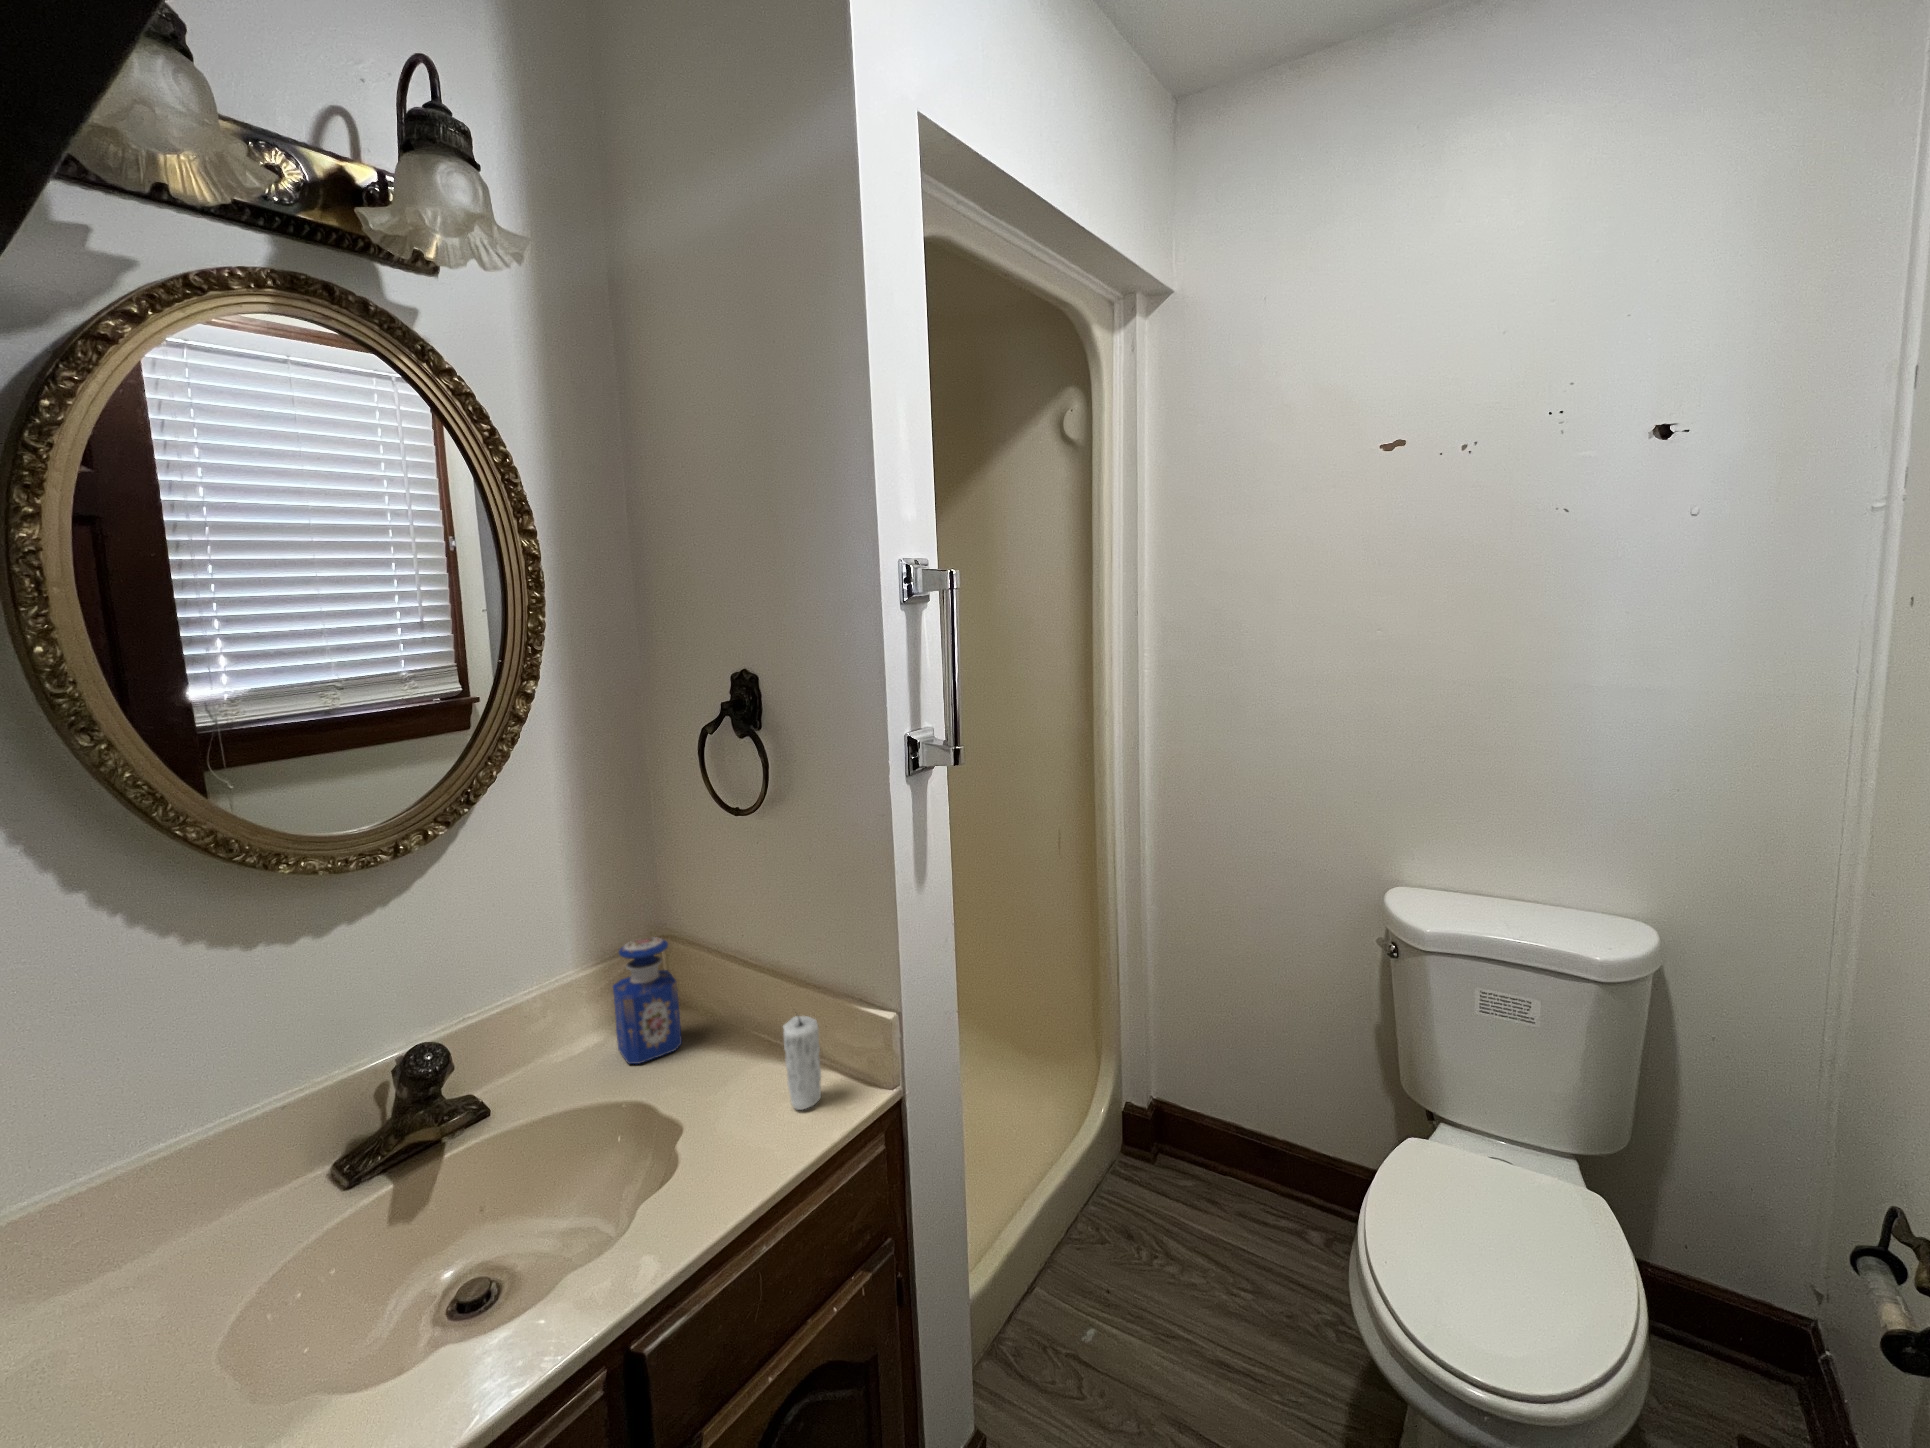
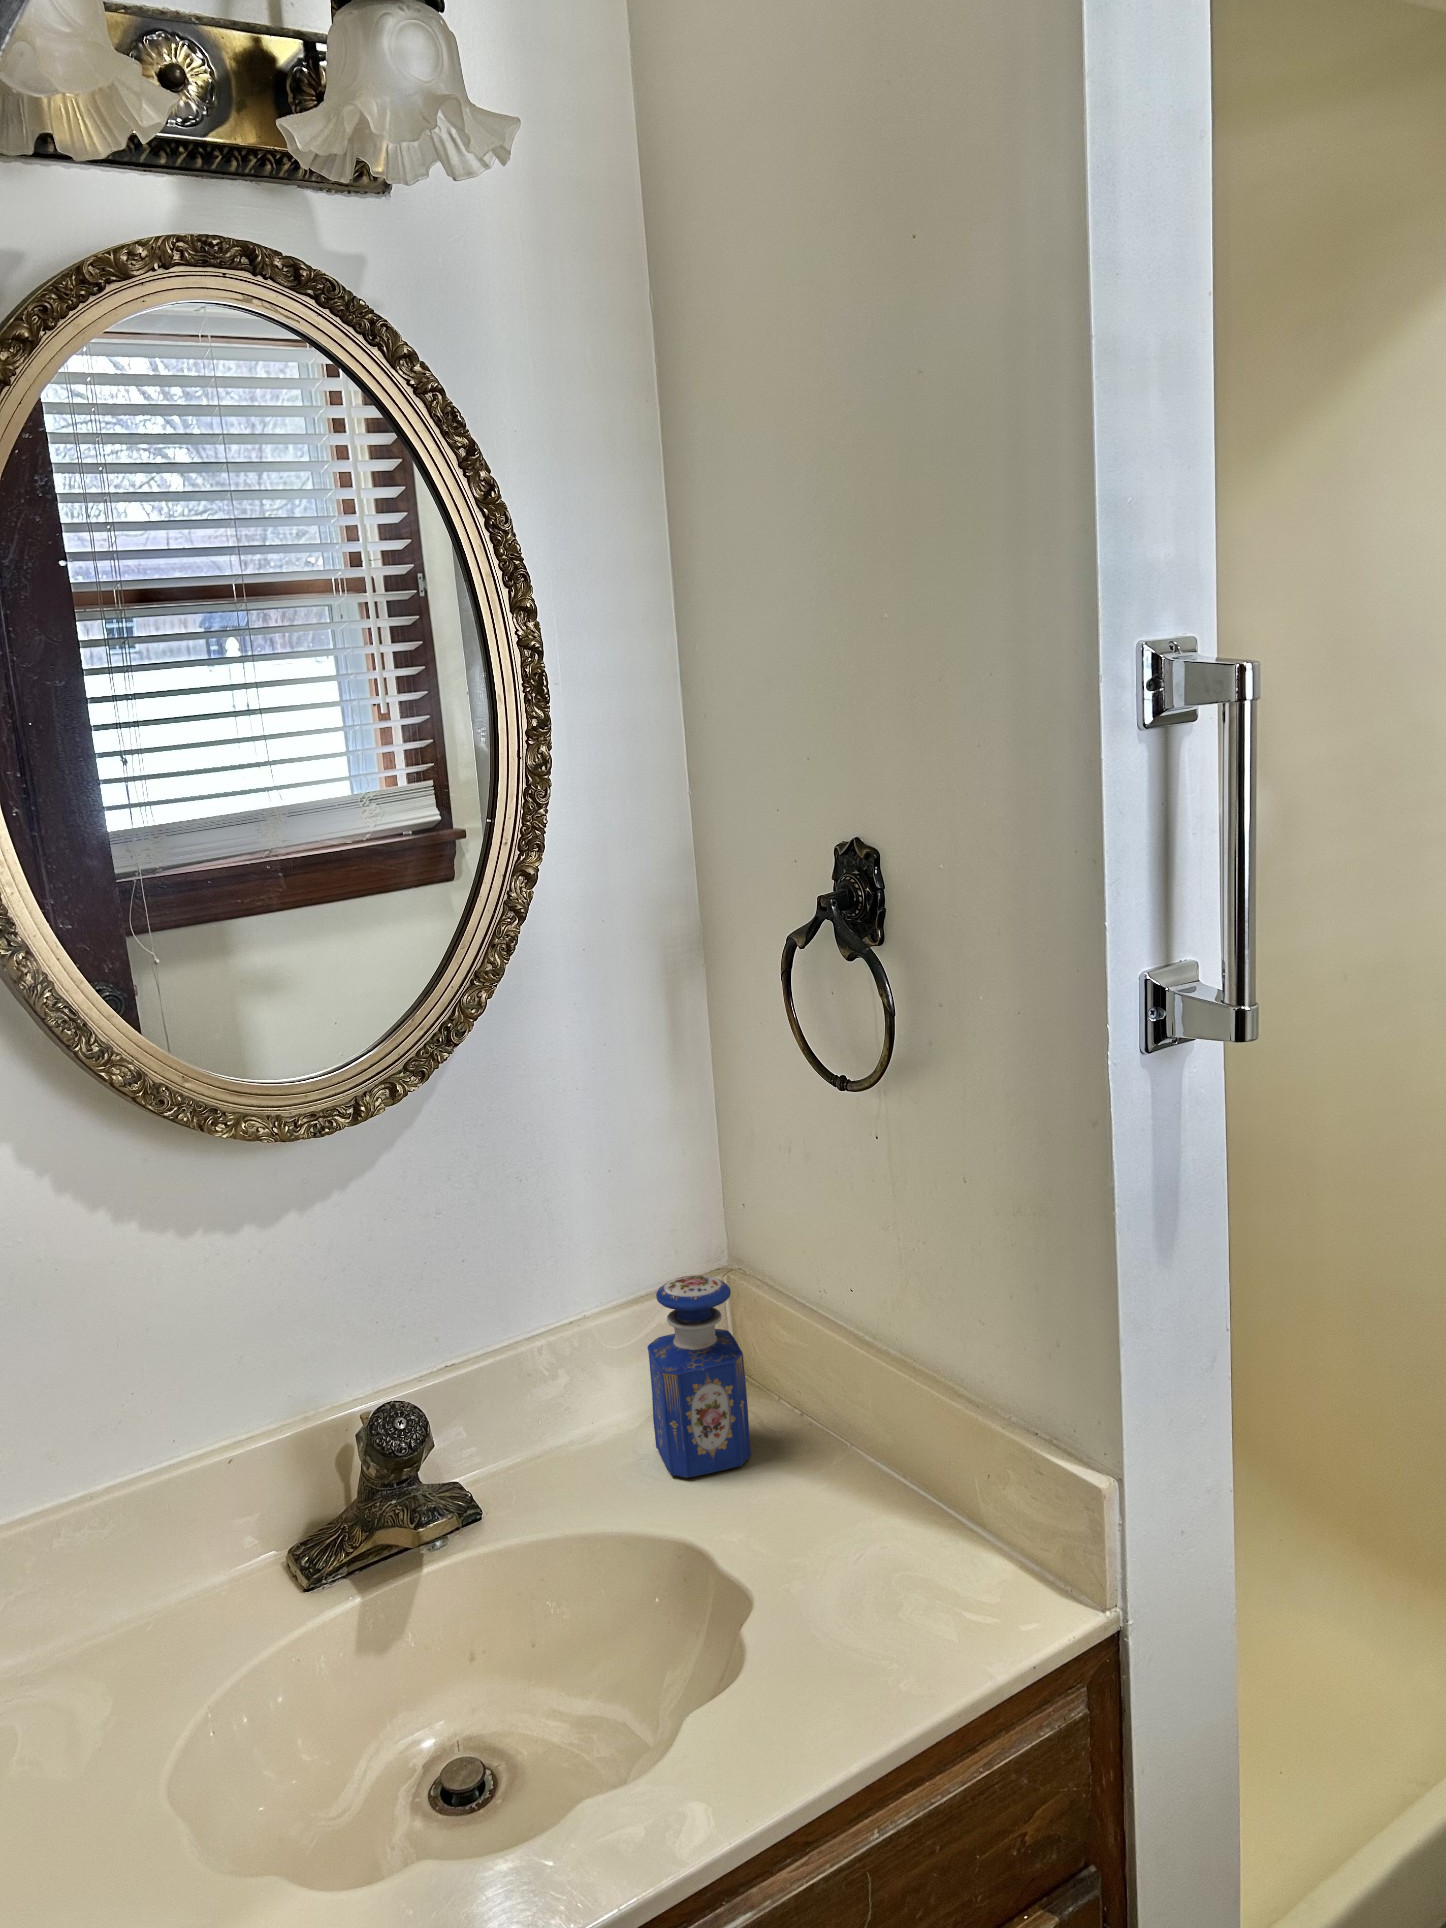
candle: present [783,1016,821,1110] -> none [911,1443,974,1618]

